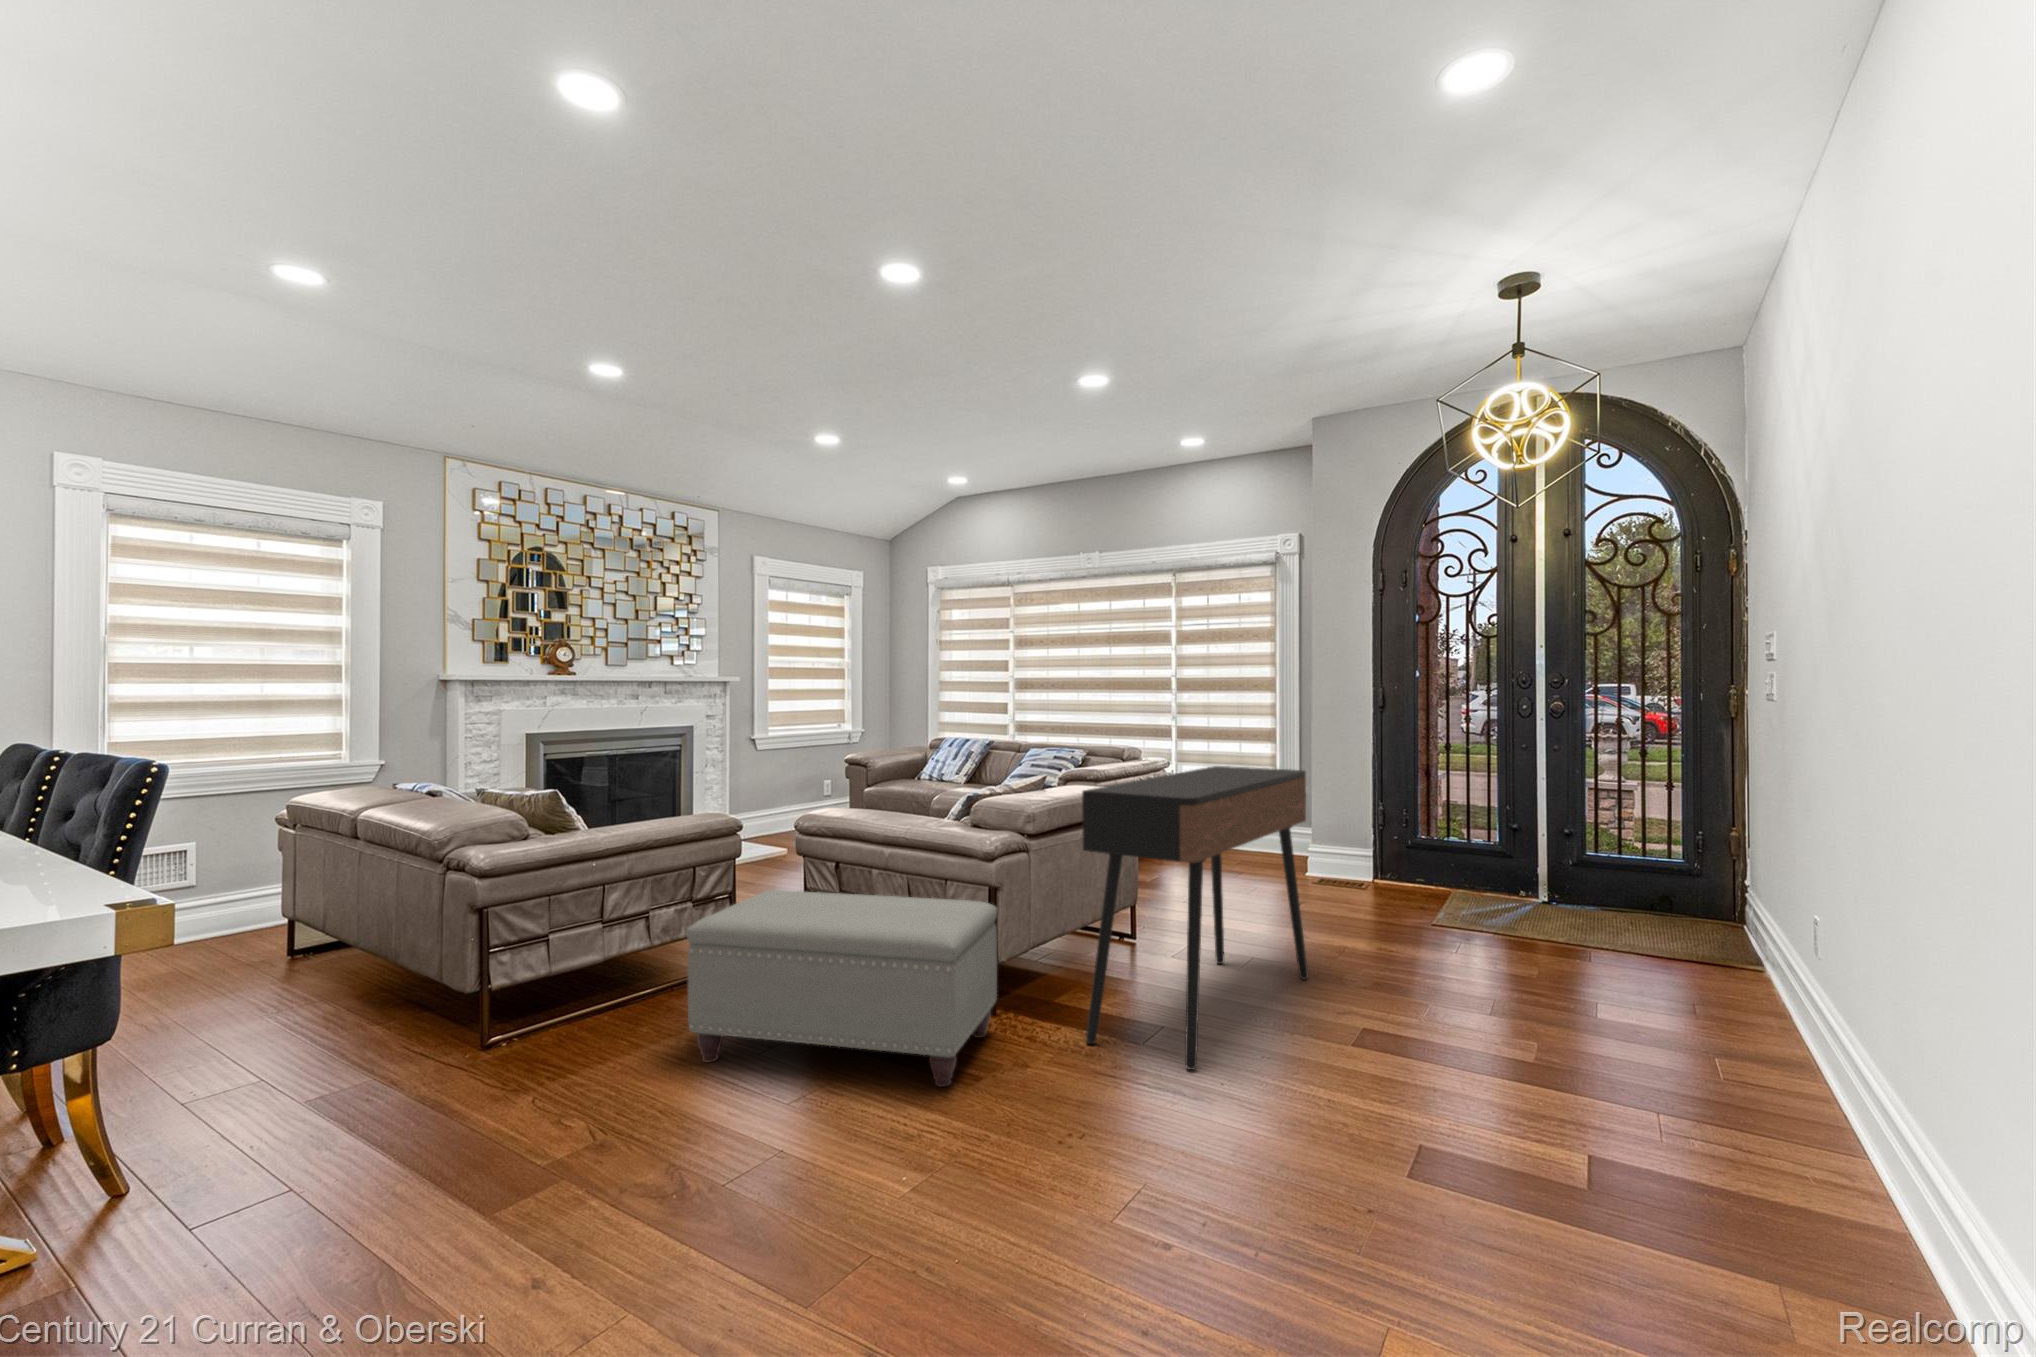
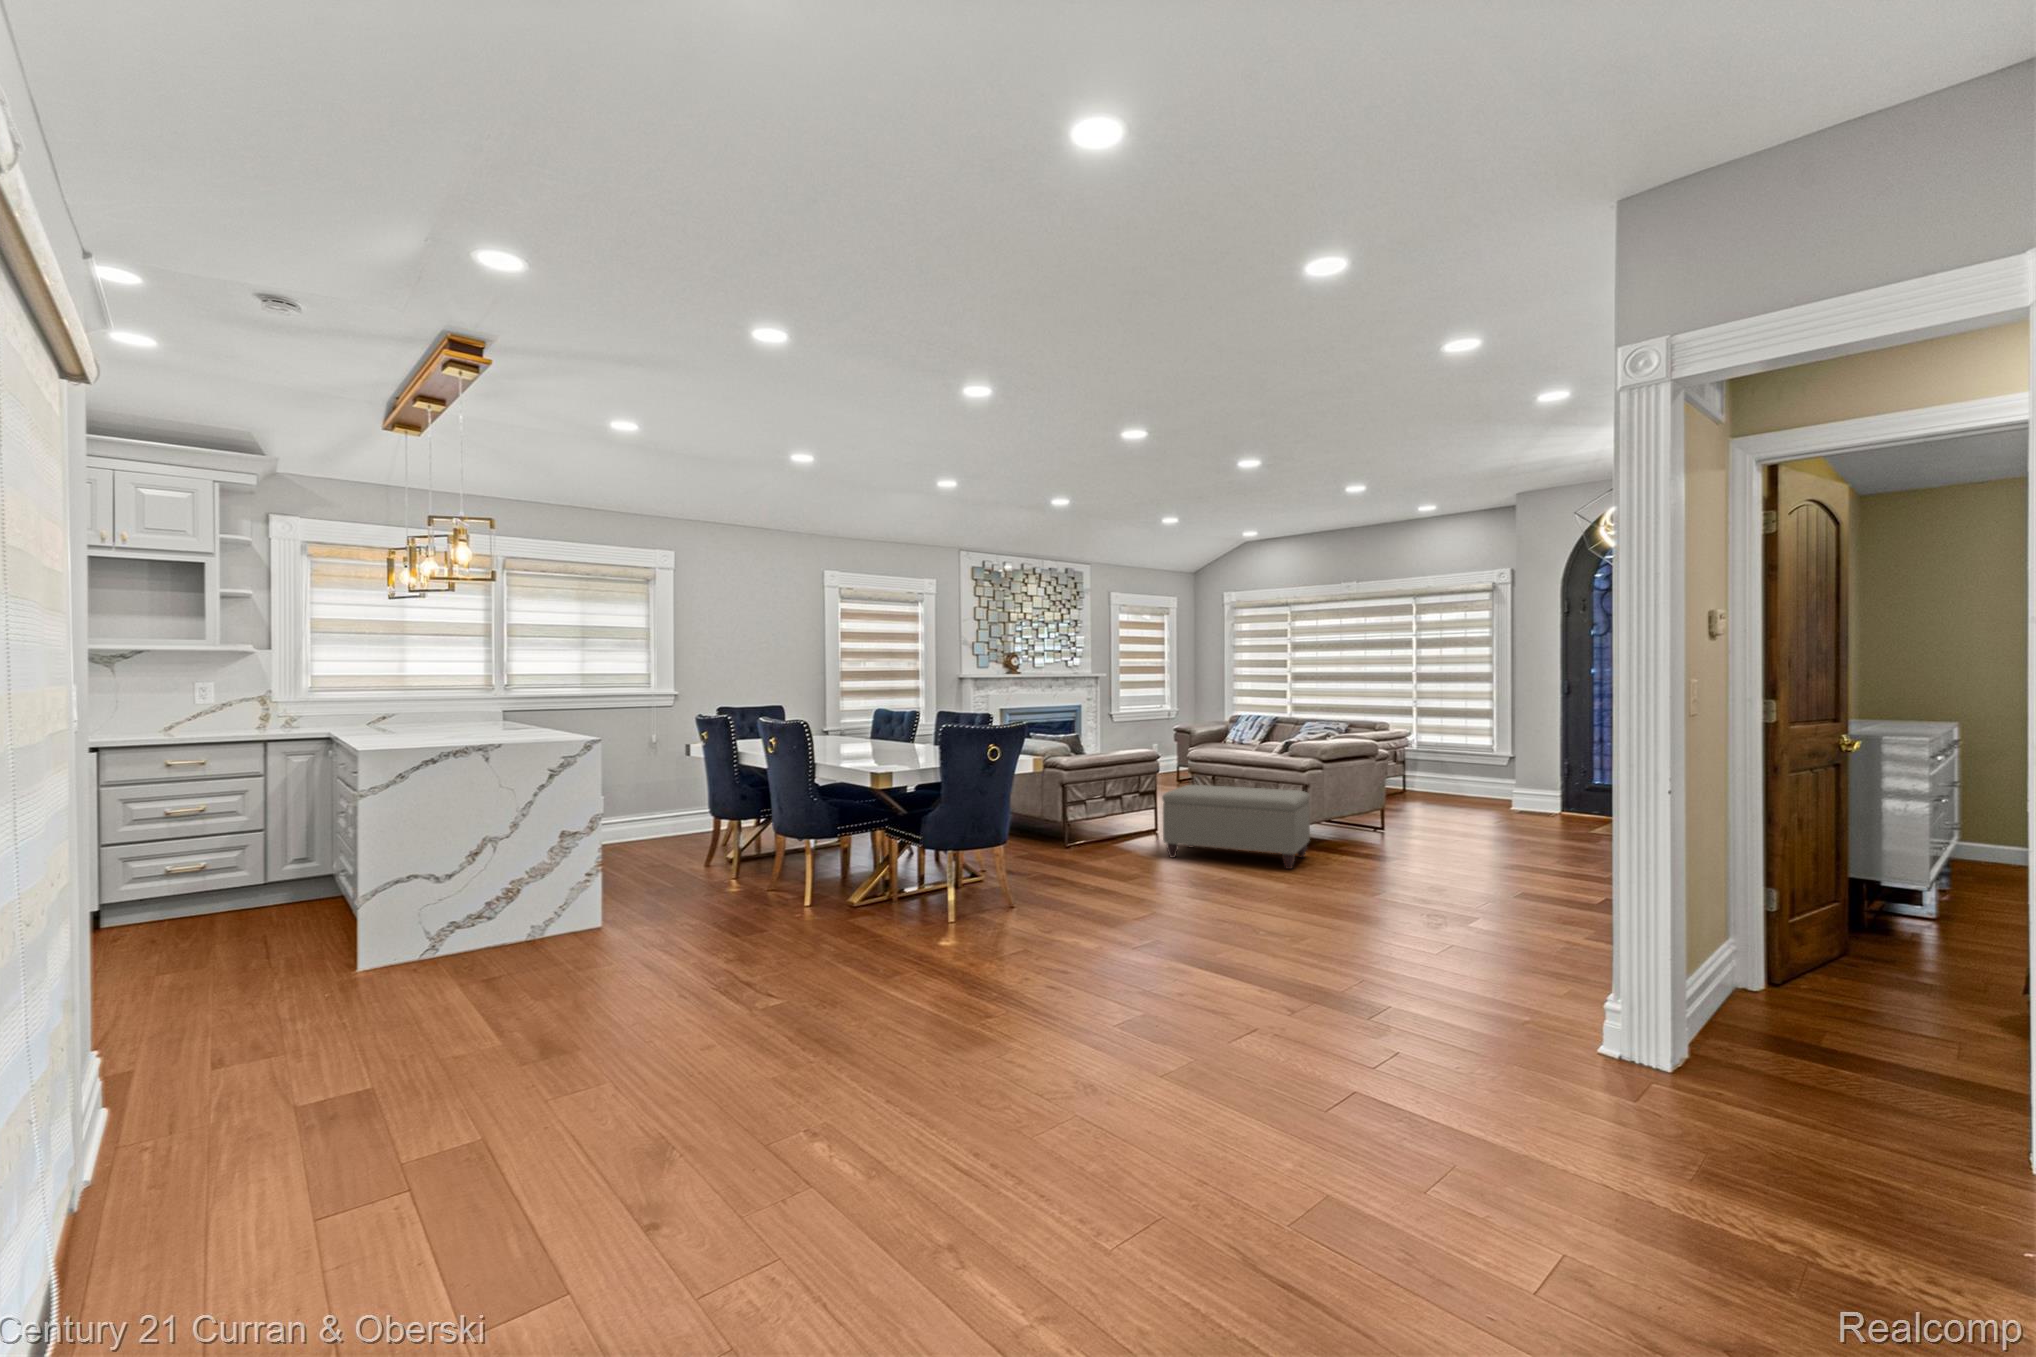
console table: present [1082,766,1308,1070] -> none [1356,728,1490,871]

